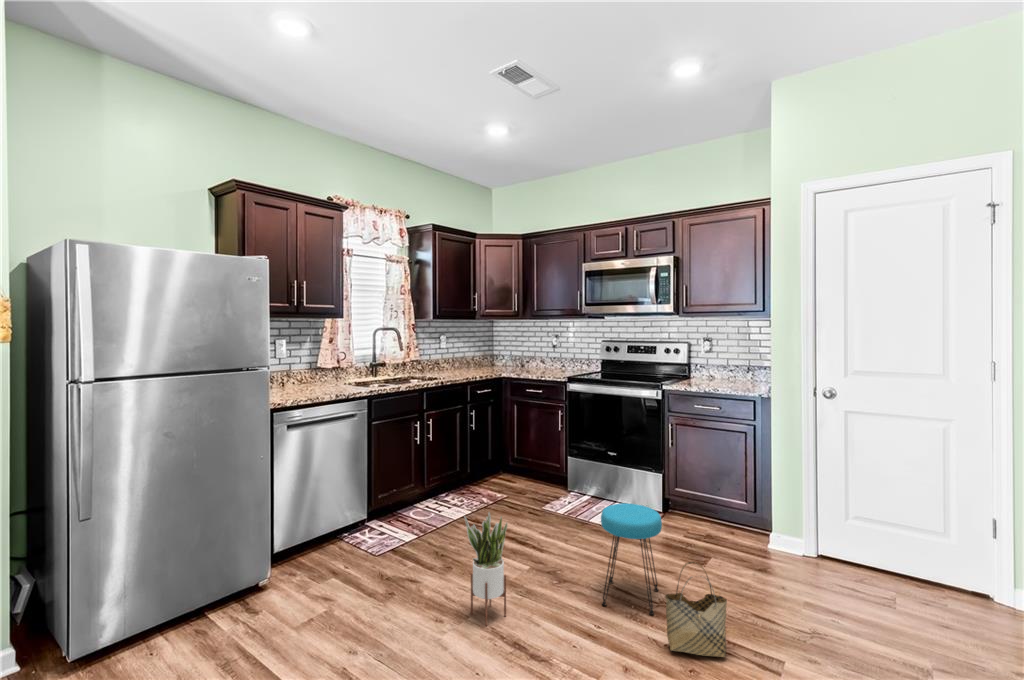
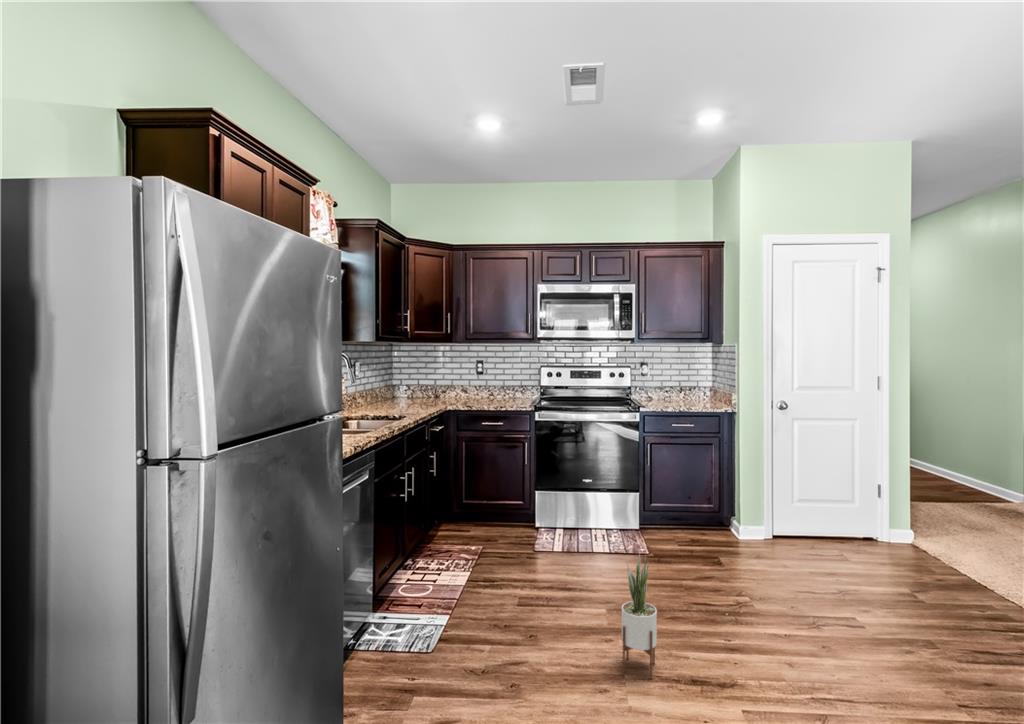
stool: present [601,503,662,614] -> none [689,524,759,627]
woven basket: present [665,562,727,657] -> none [798,564,848,648]

